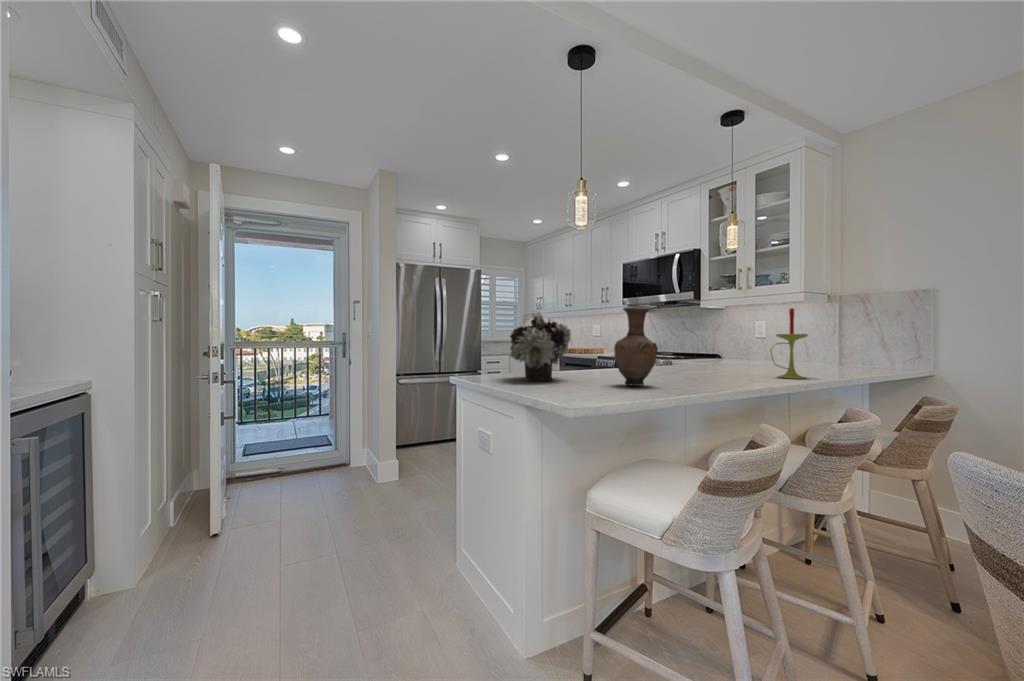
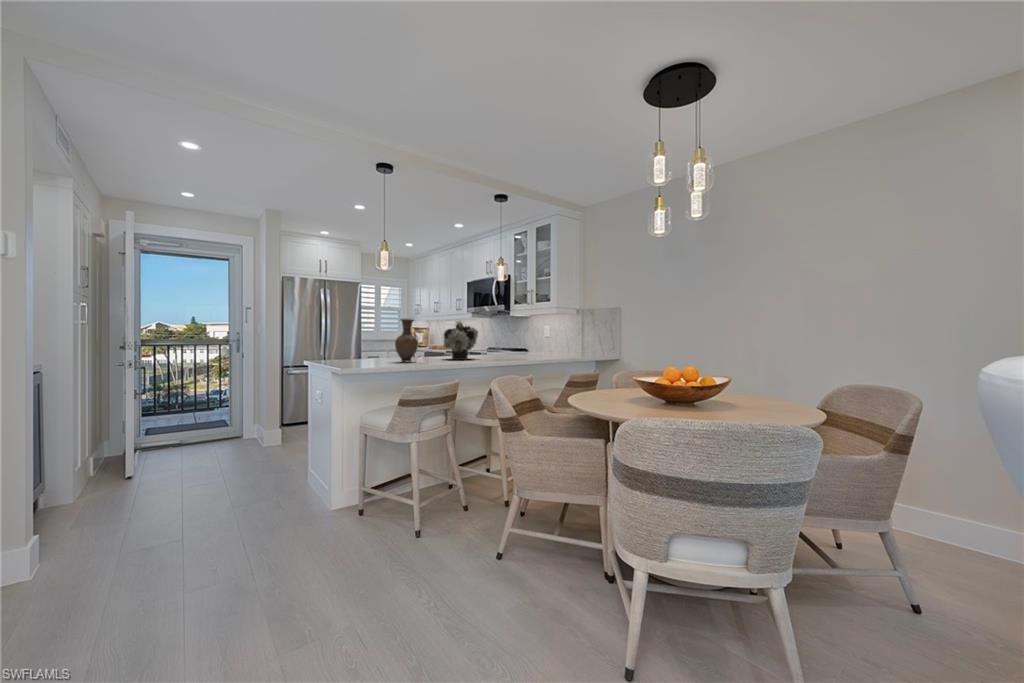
candle: present [770,308,808,379] -> none [499,318,518,359]
flower arrangement: present [510,311,571,381] -> present [444,320,478,360]

